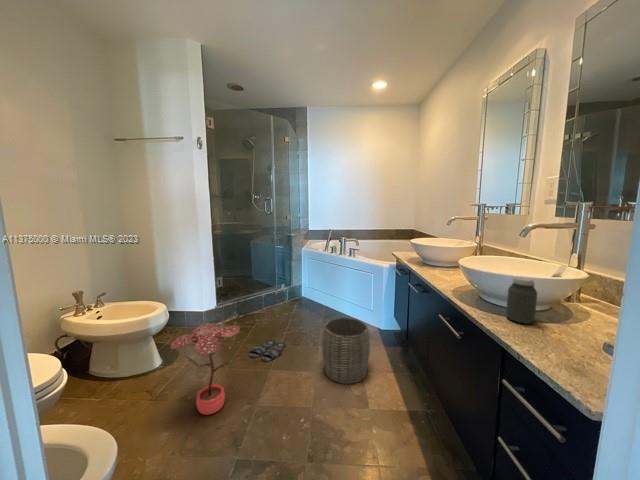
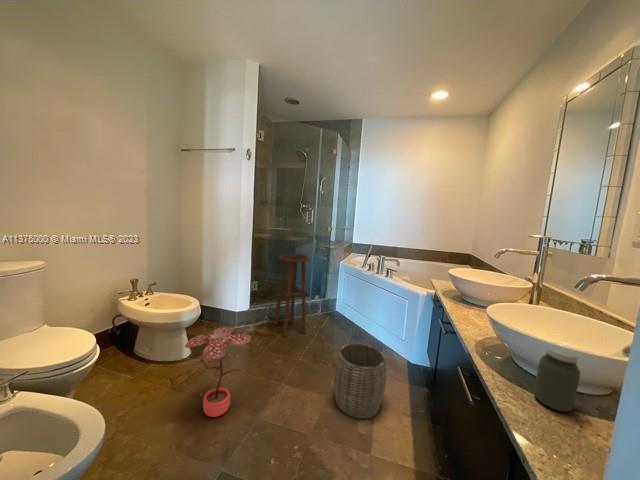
stool: none [244,243,279,328] -> present [274,253,309,337]
slippers: present [249,340,286,362] -> none [266,351,304,374]

